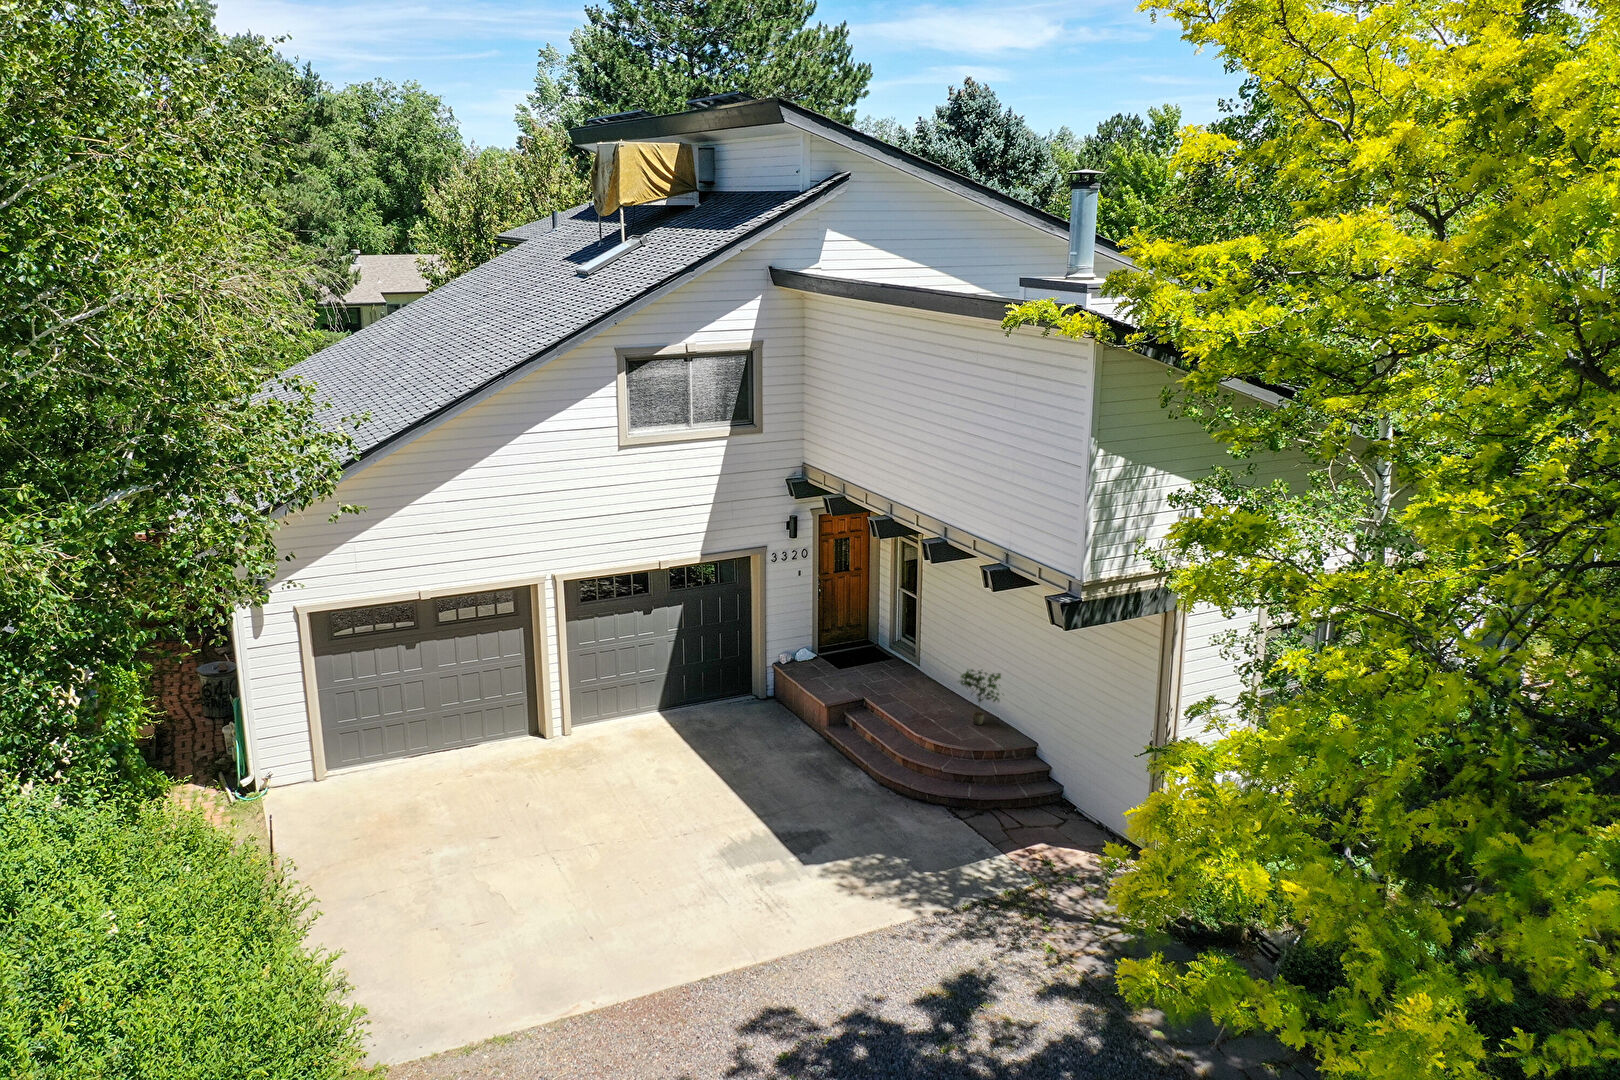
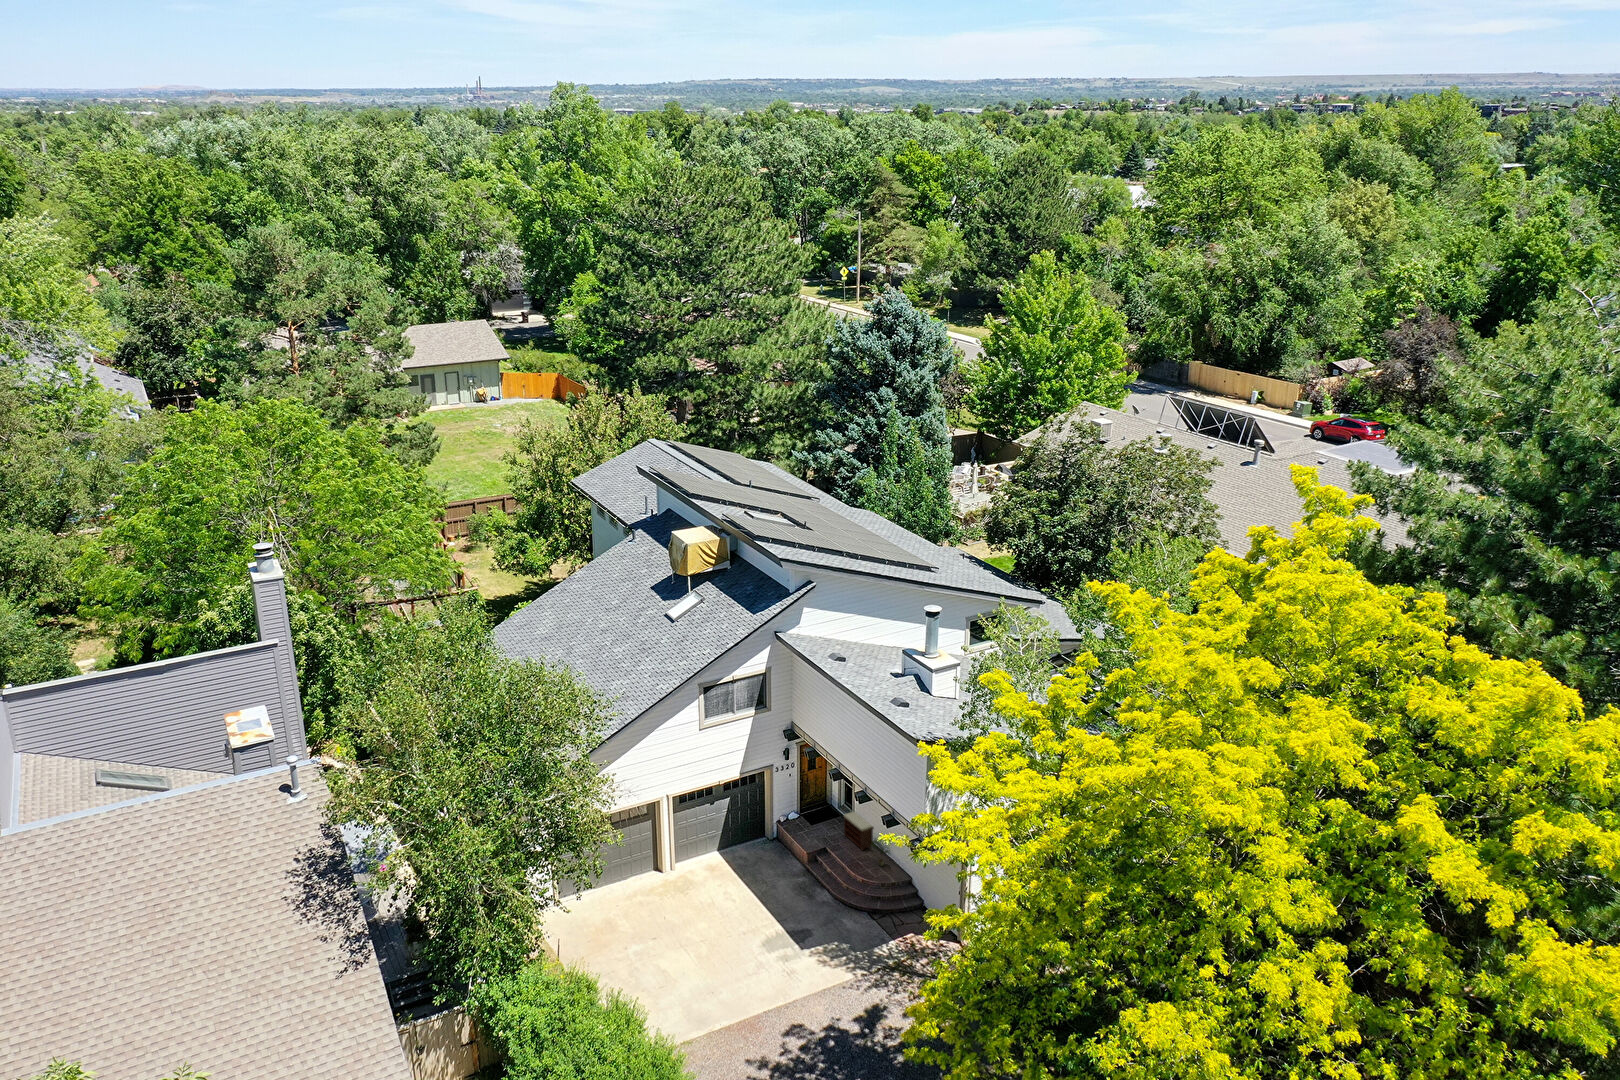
bench: none [903,633,965,702] -> present [844,812,874,850]

